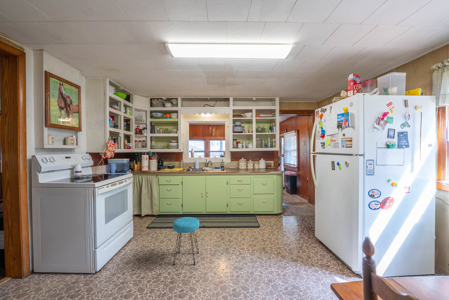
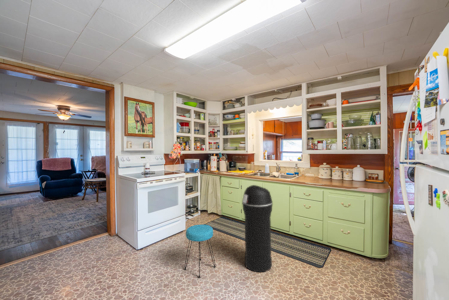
trash can: none [214,176,238,245] -> present [242,185,272,272]

